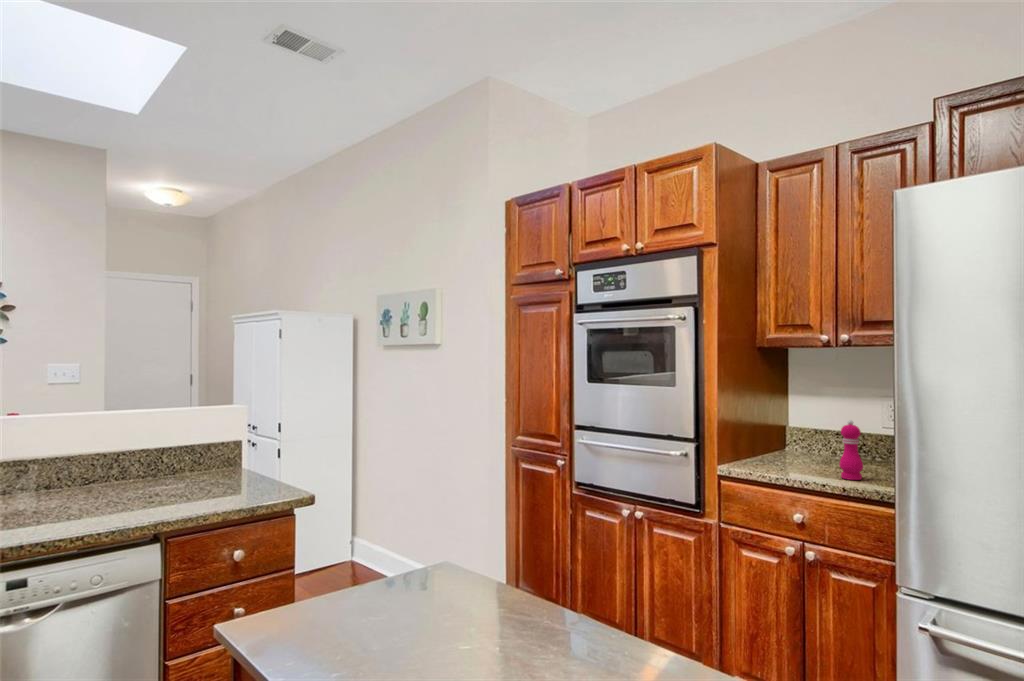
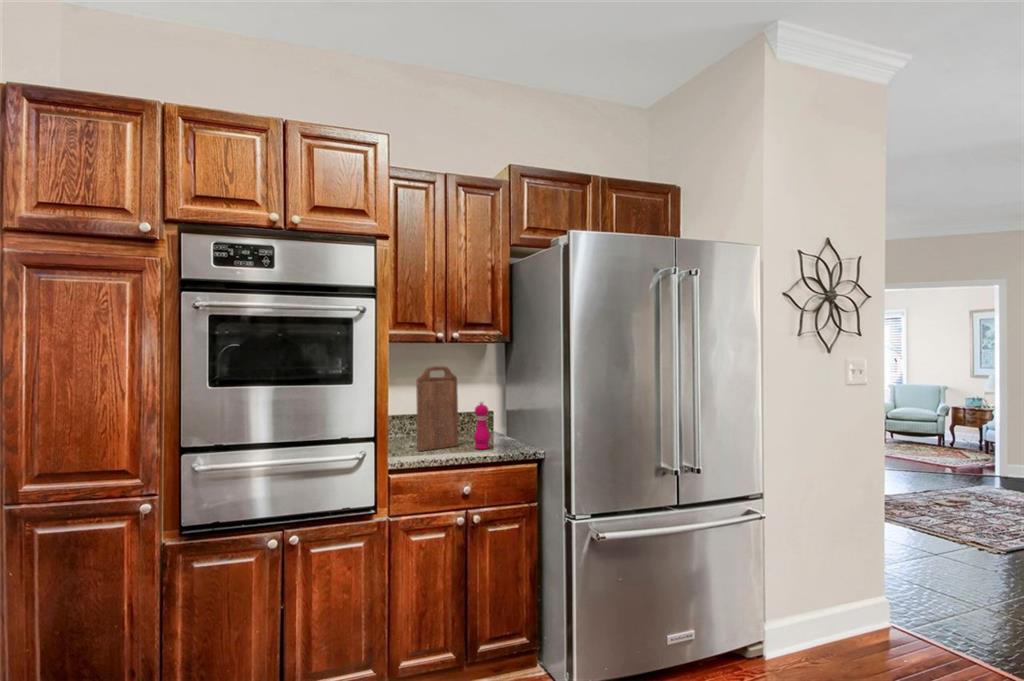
cutting board: none [776,375,837,471] -> present [416,366,458,451]

